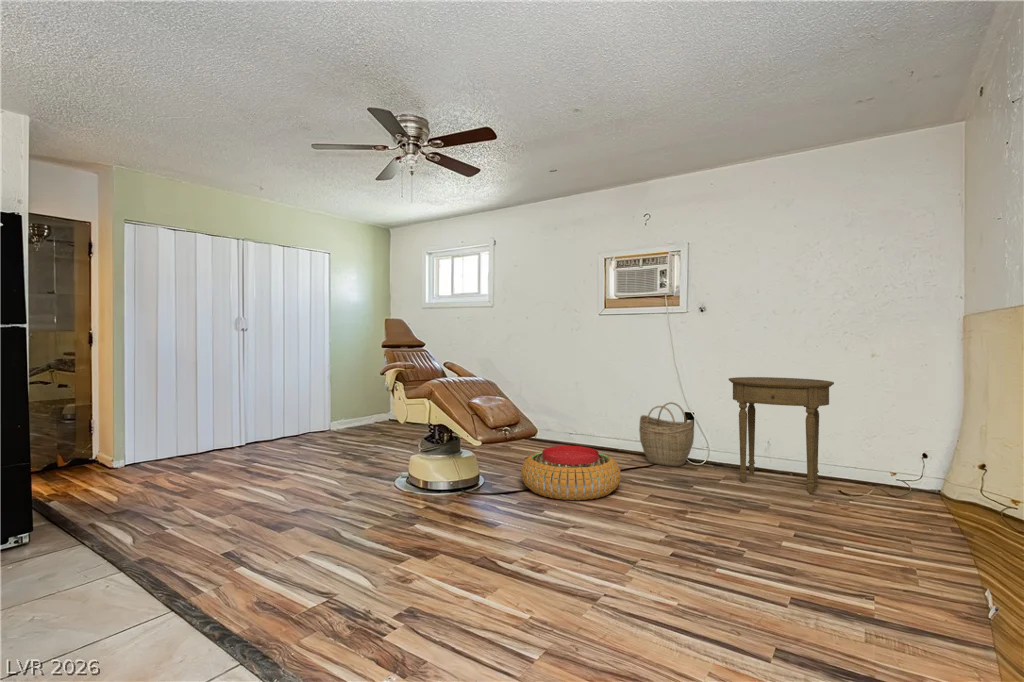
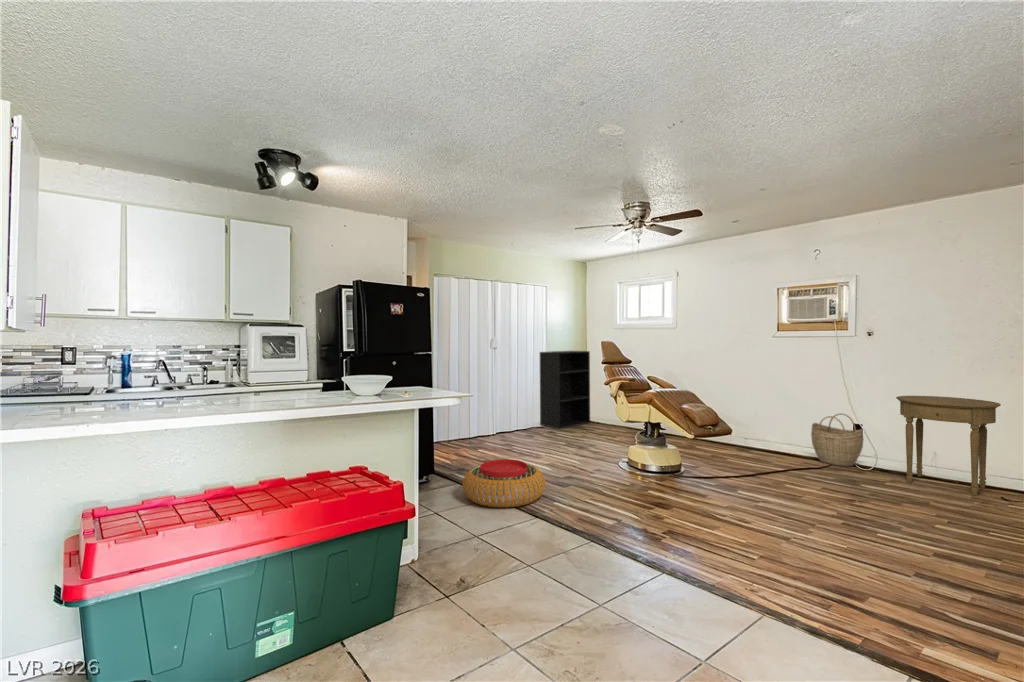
bookshelf: none [320,336,391,438] -> present [540,351,590,429]
pouf: present [522,446,621,500] -> present [463,460,545,508]

